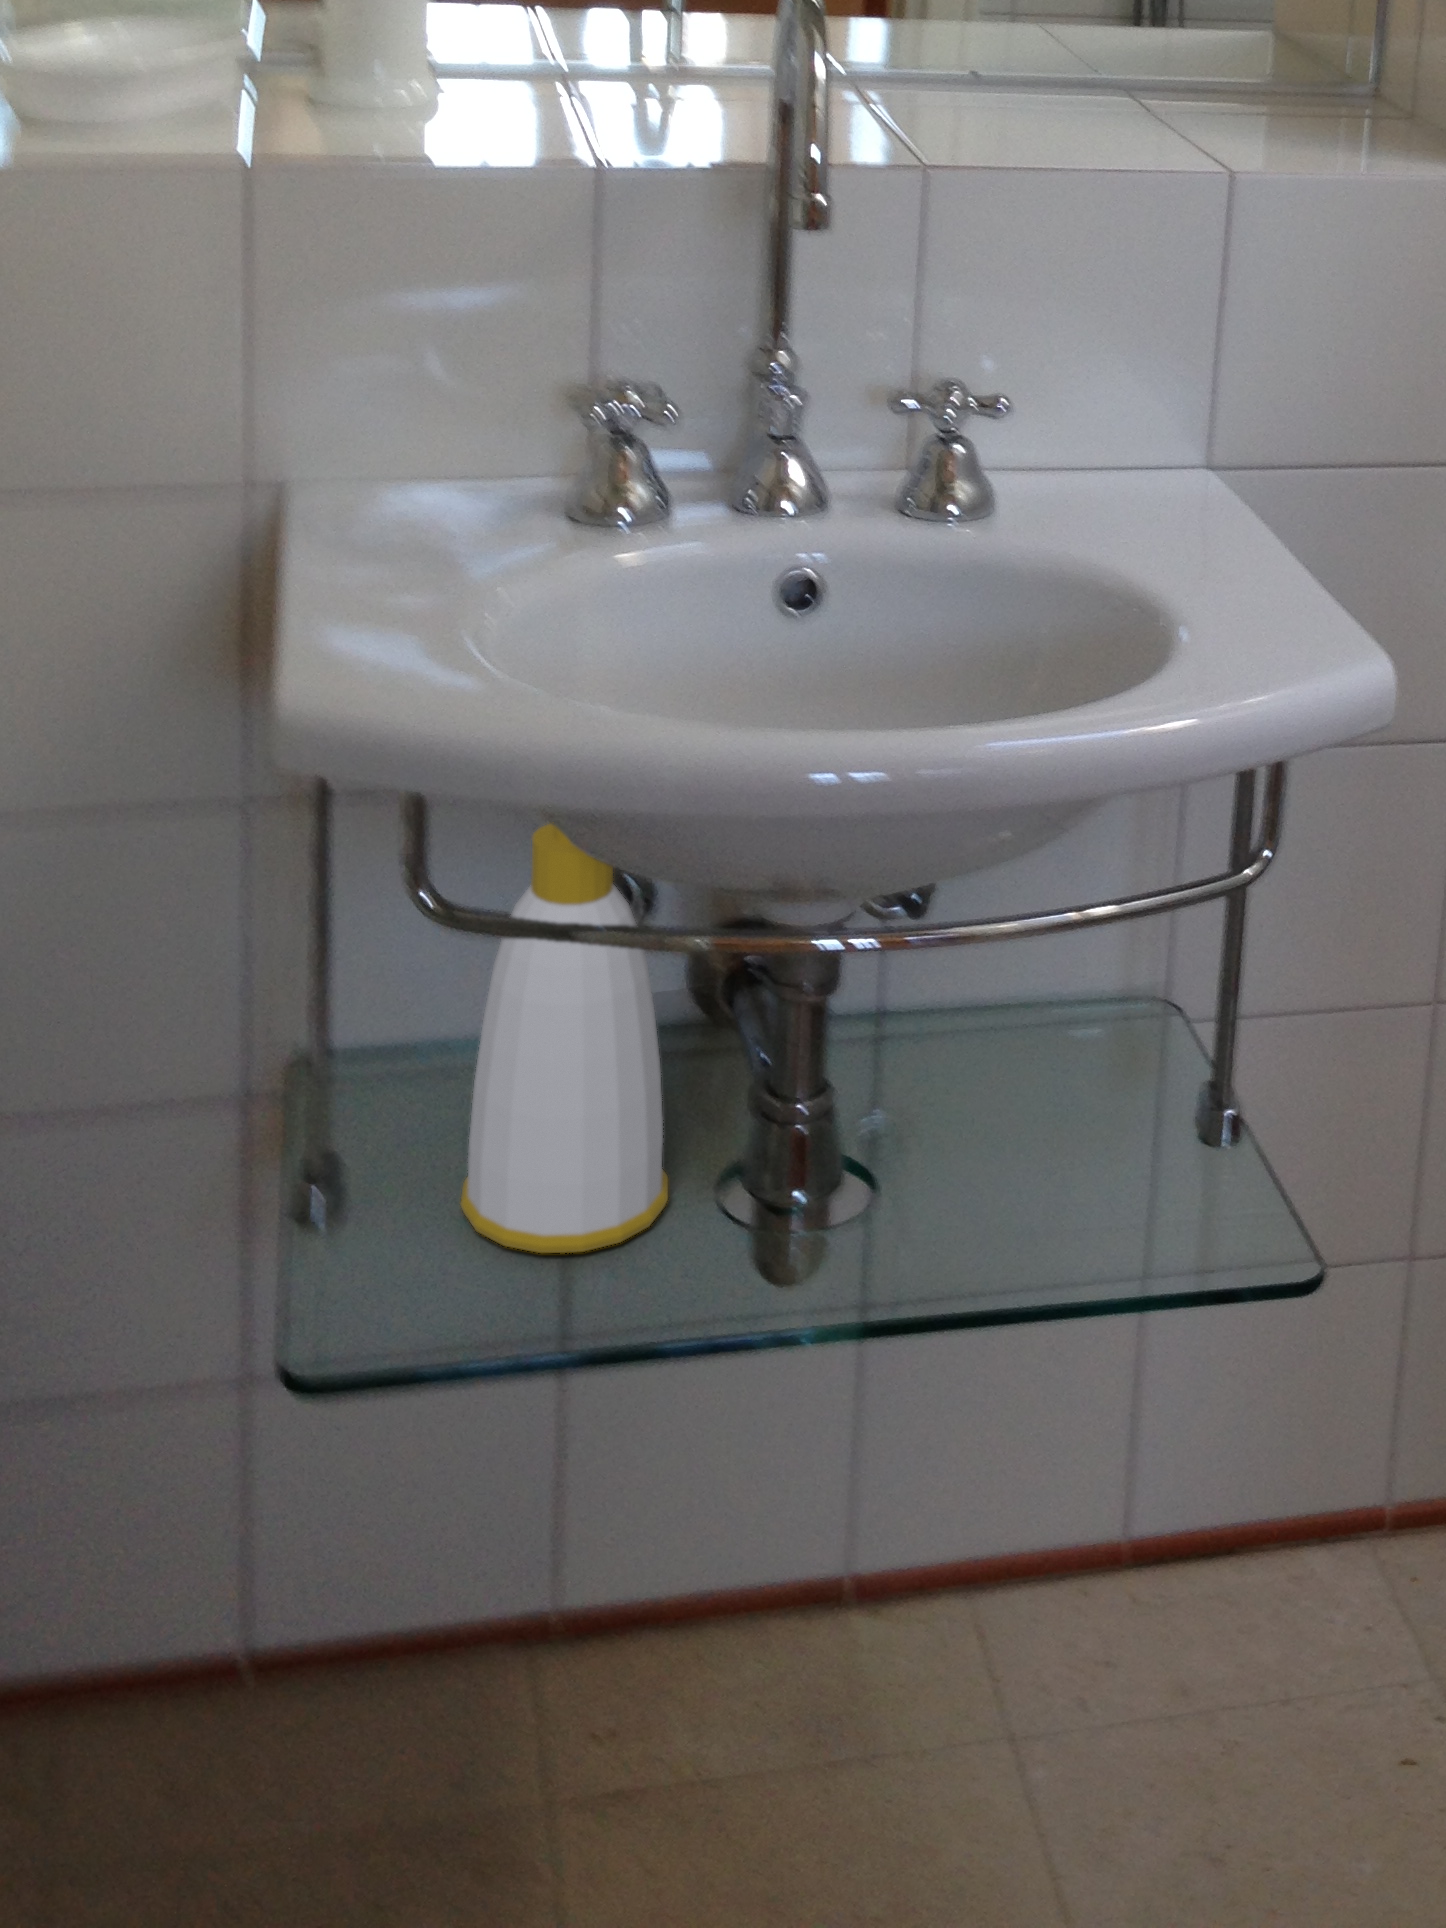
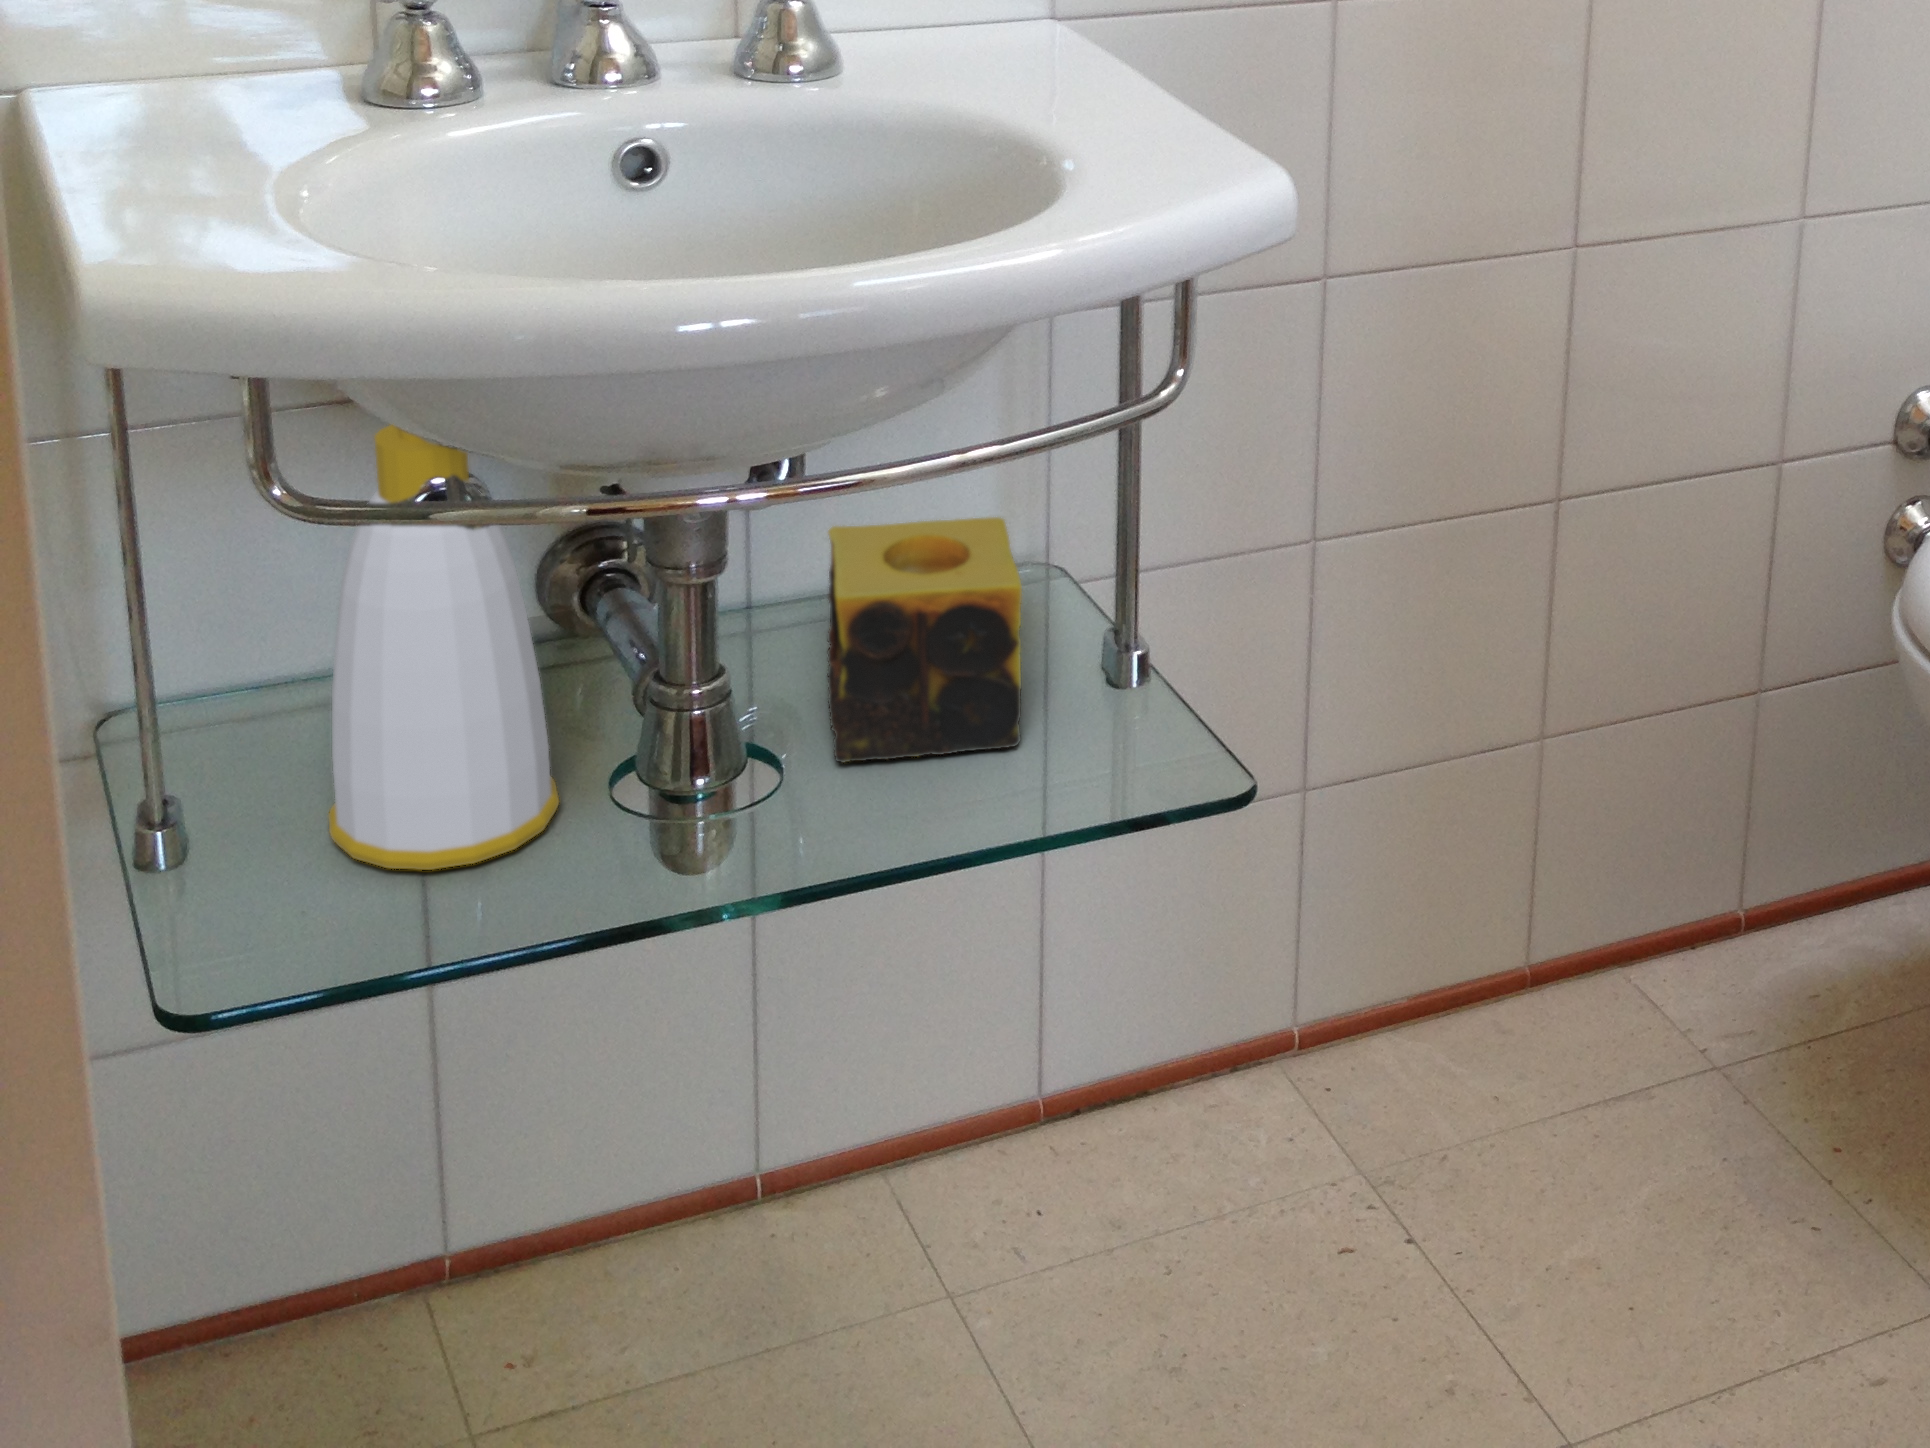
candle: none [928,954,1118,1198] -> present [828,517,1022,762]

